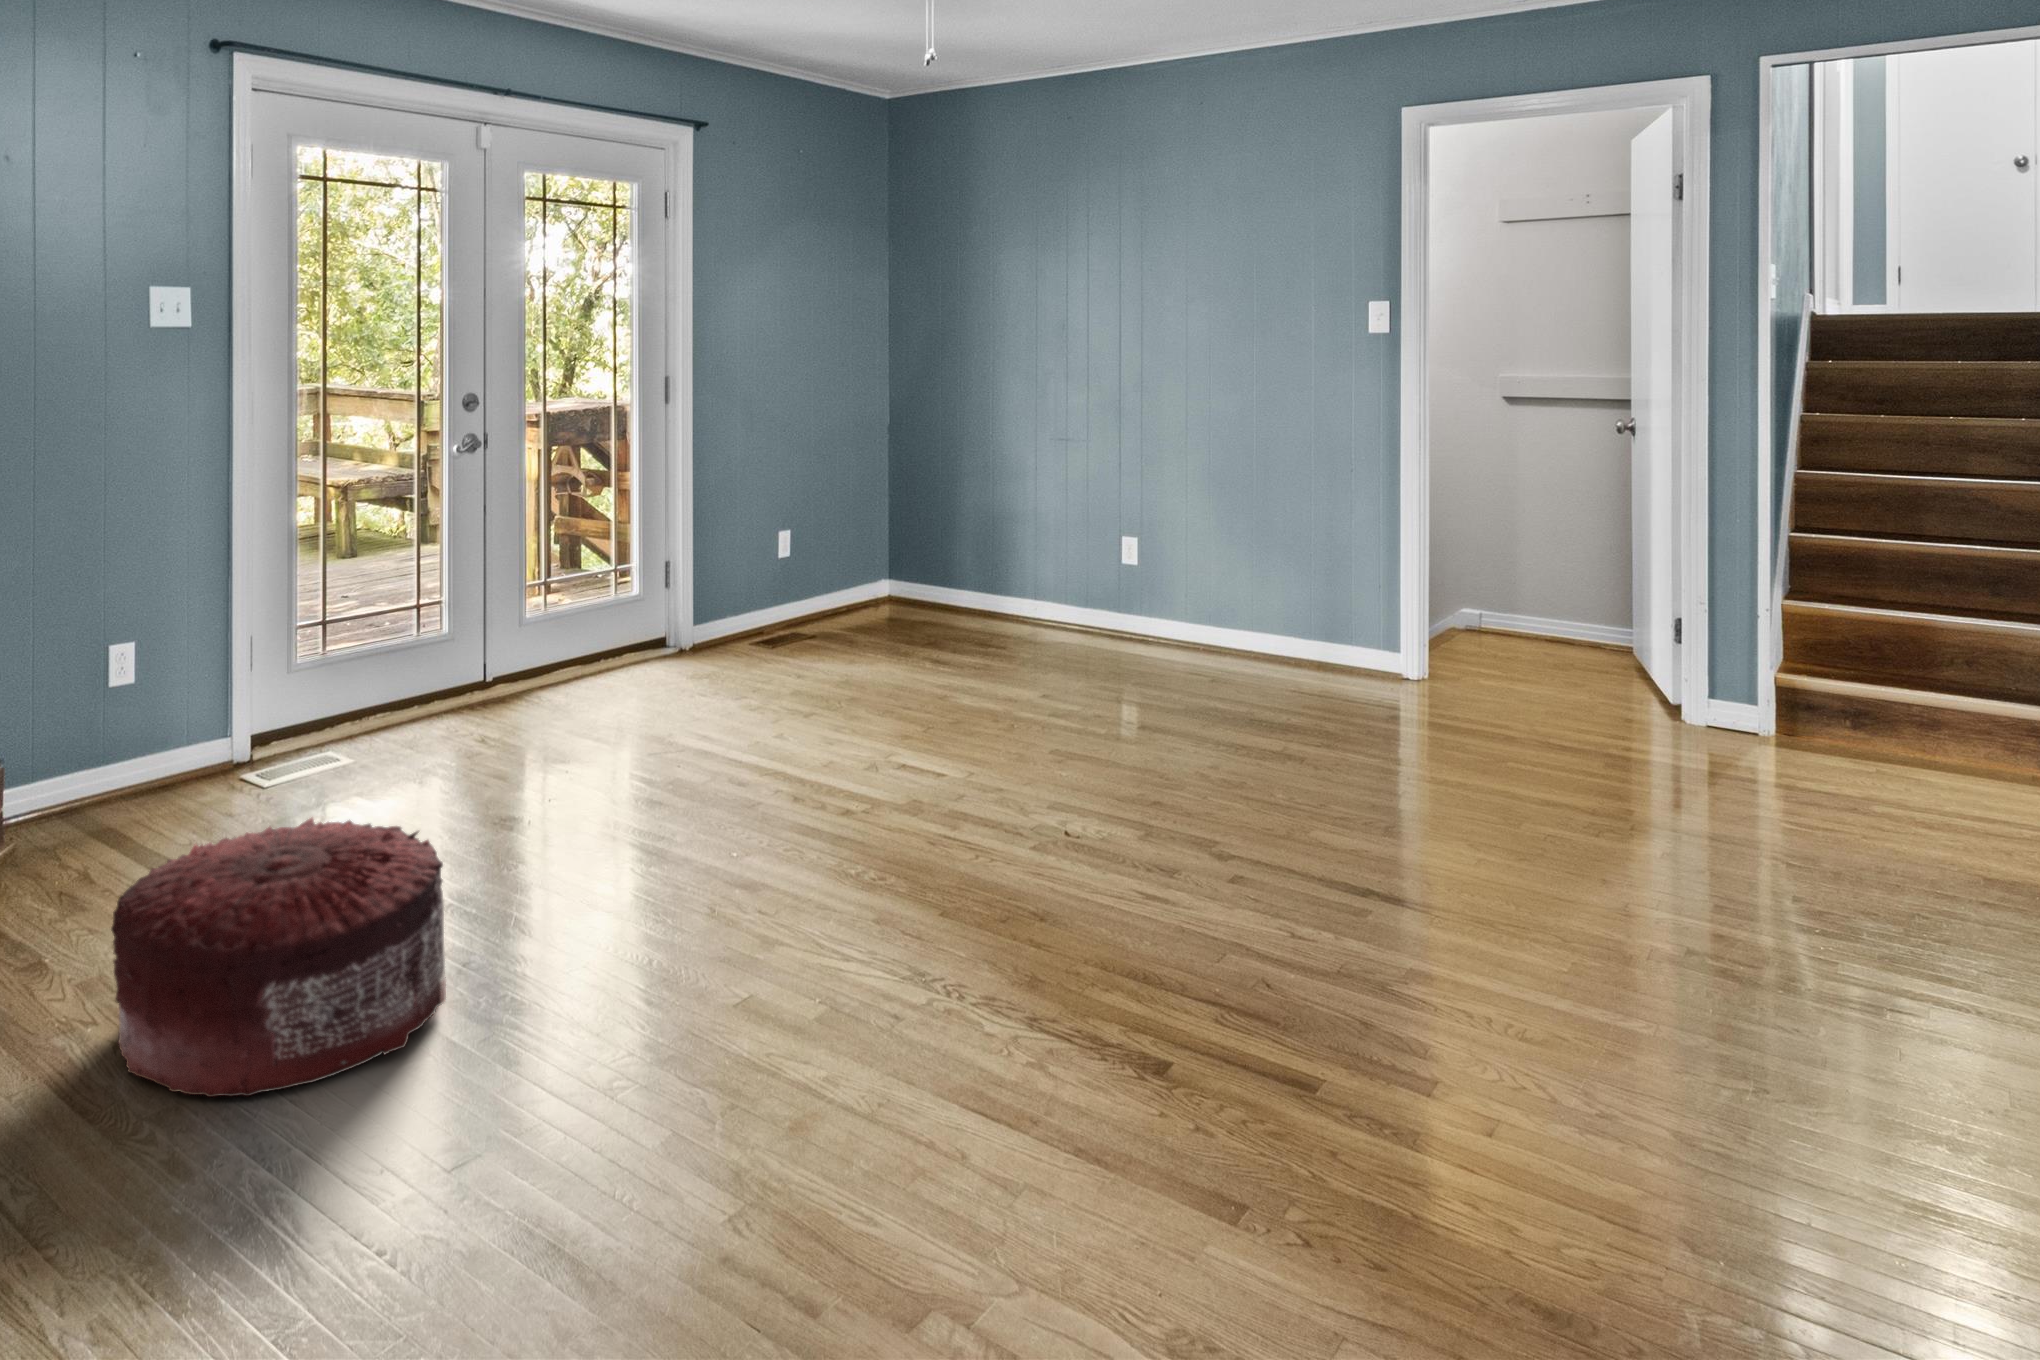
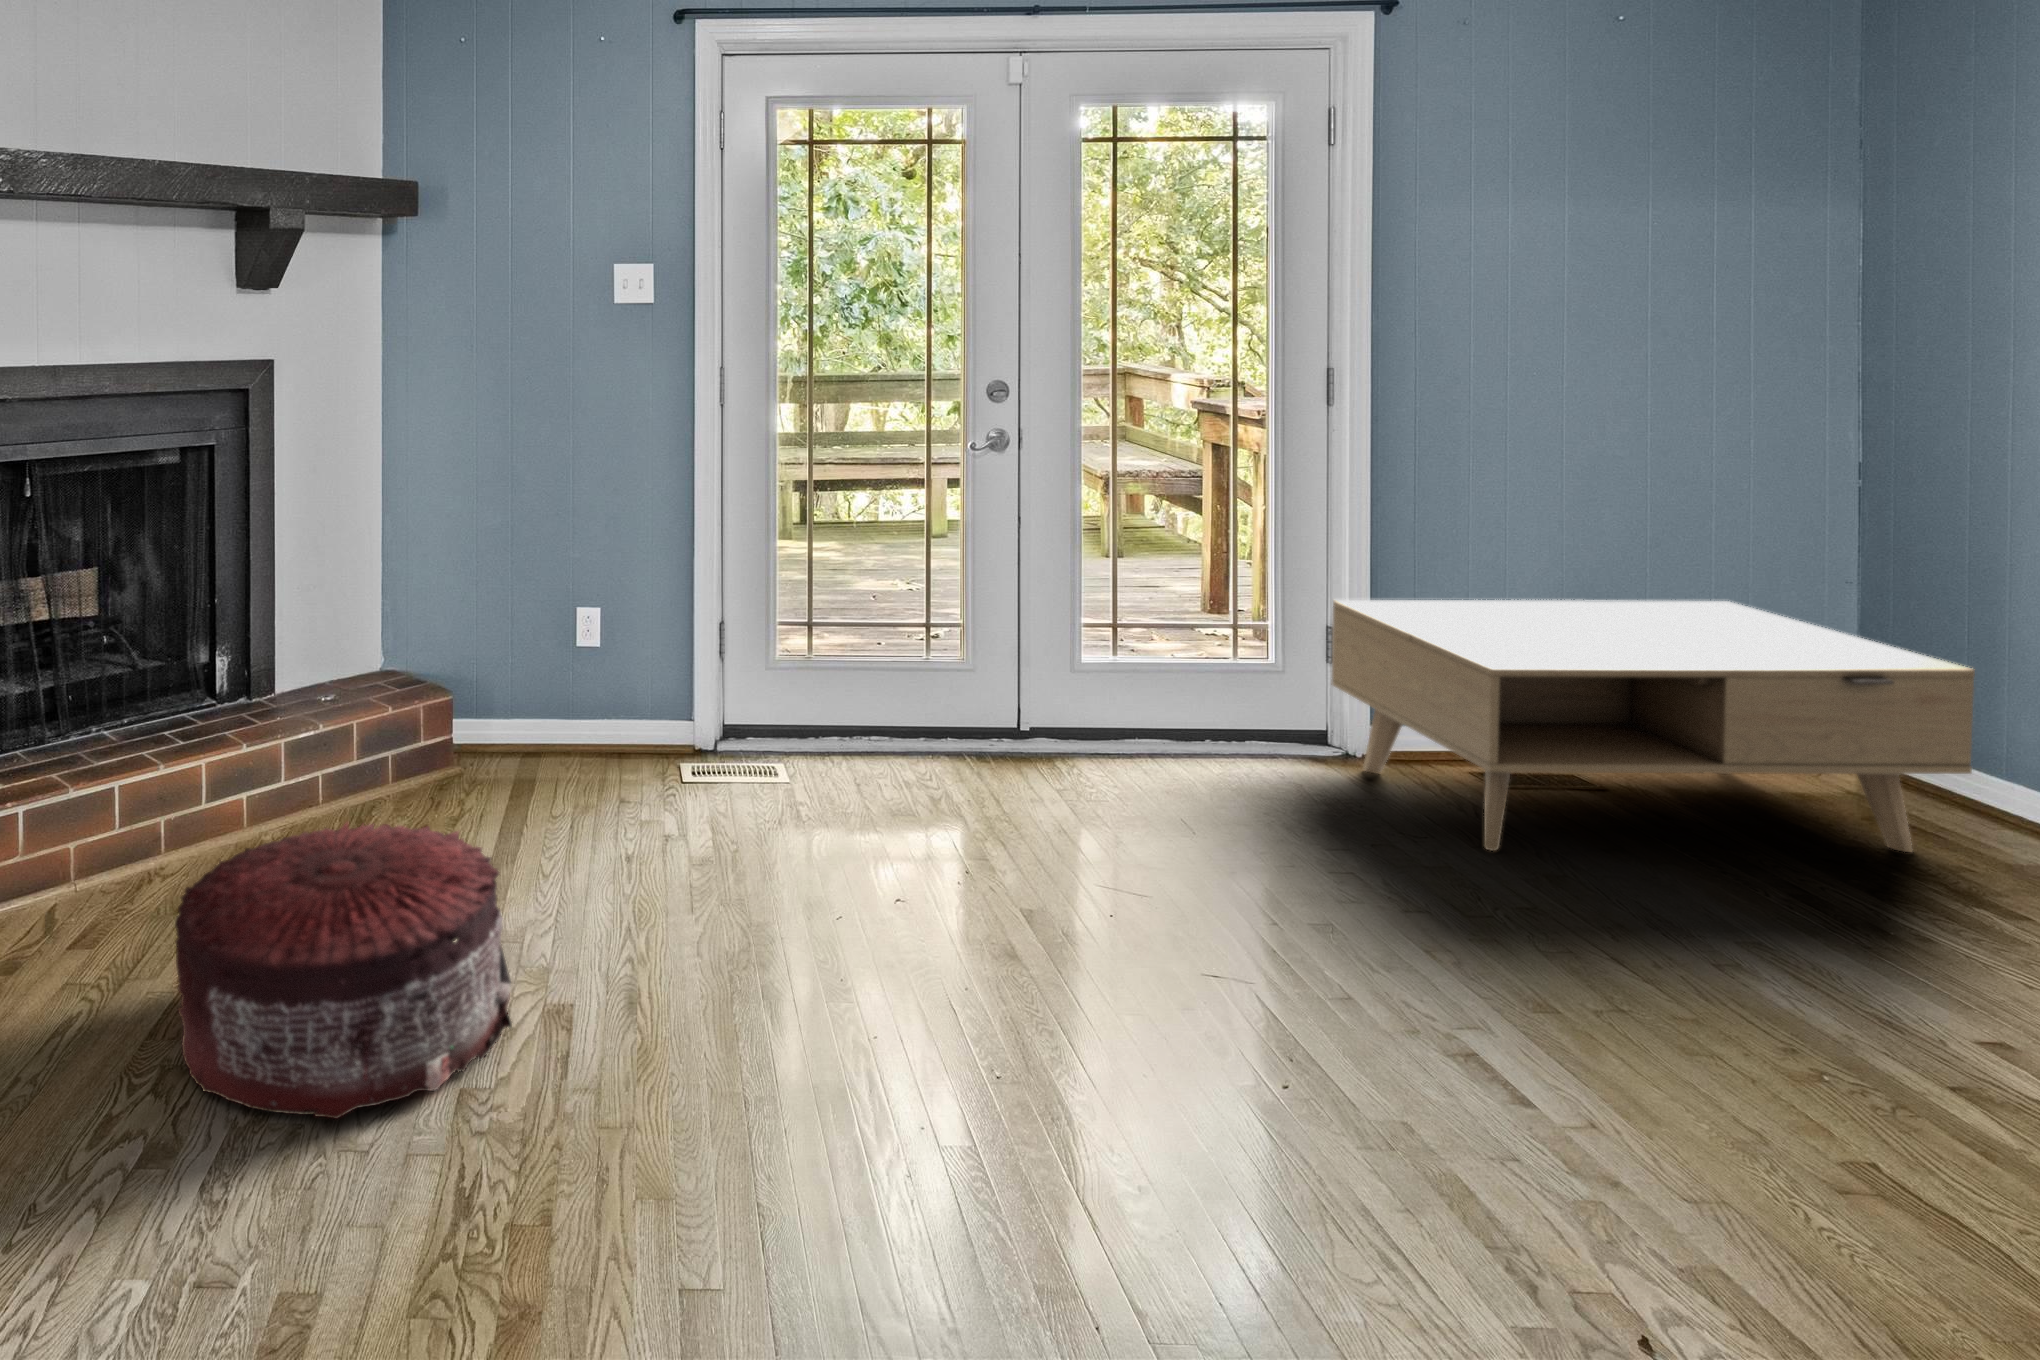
coffee table: none [675,512,974,676] -> present [1332,600,1975,852]

